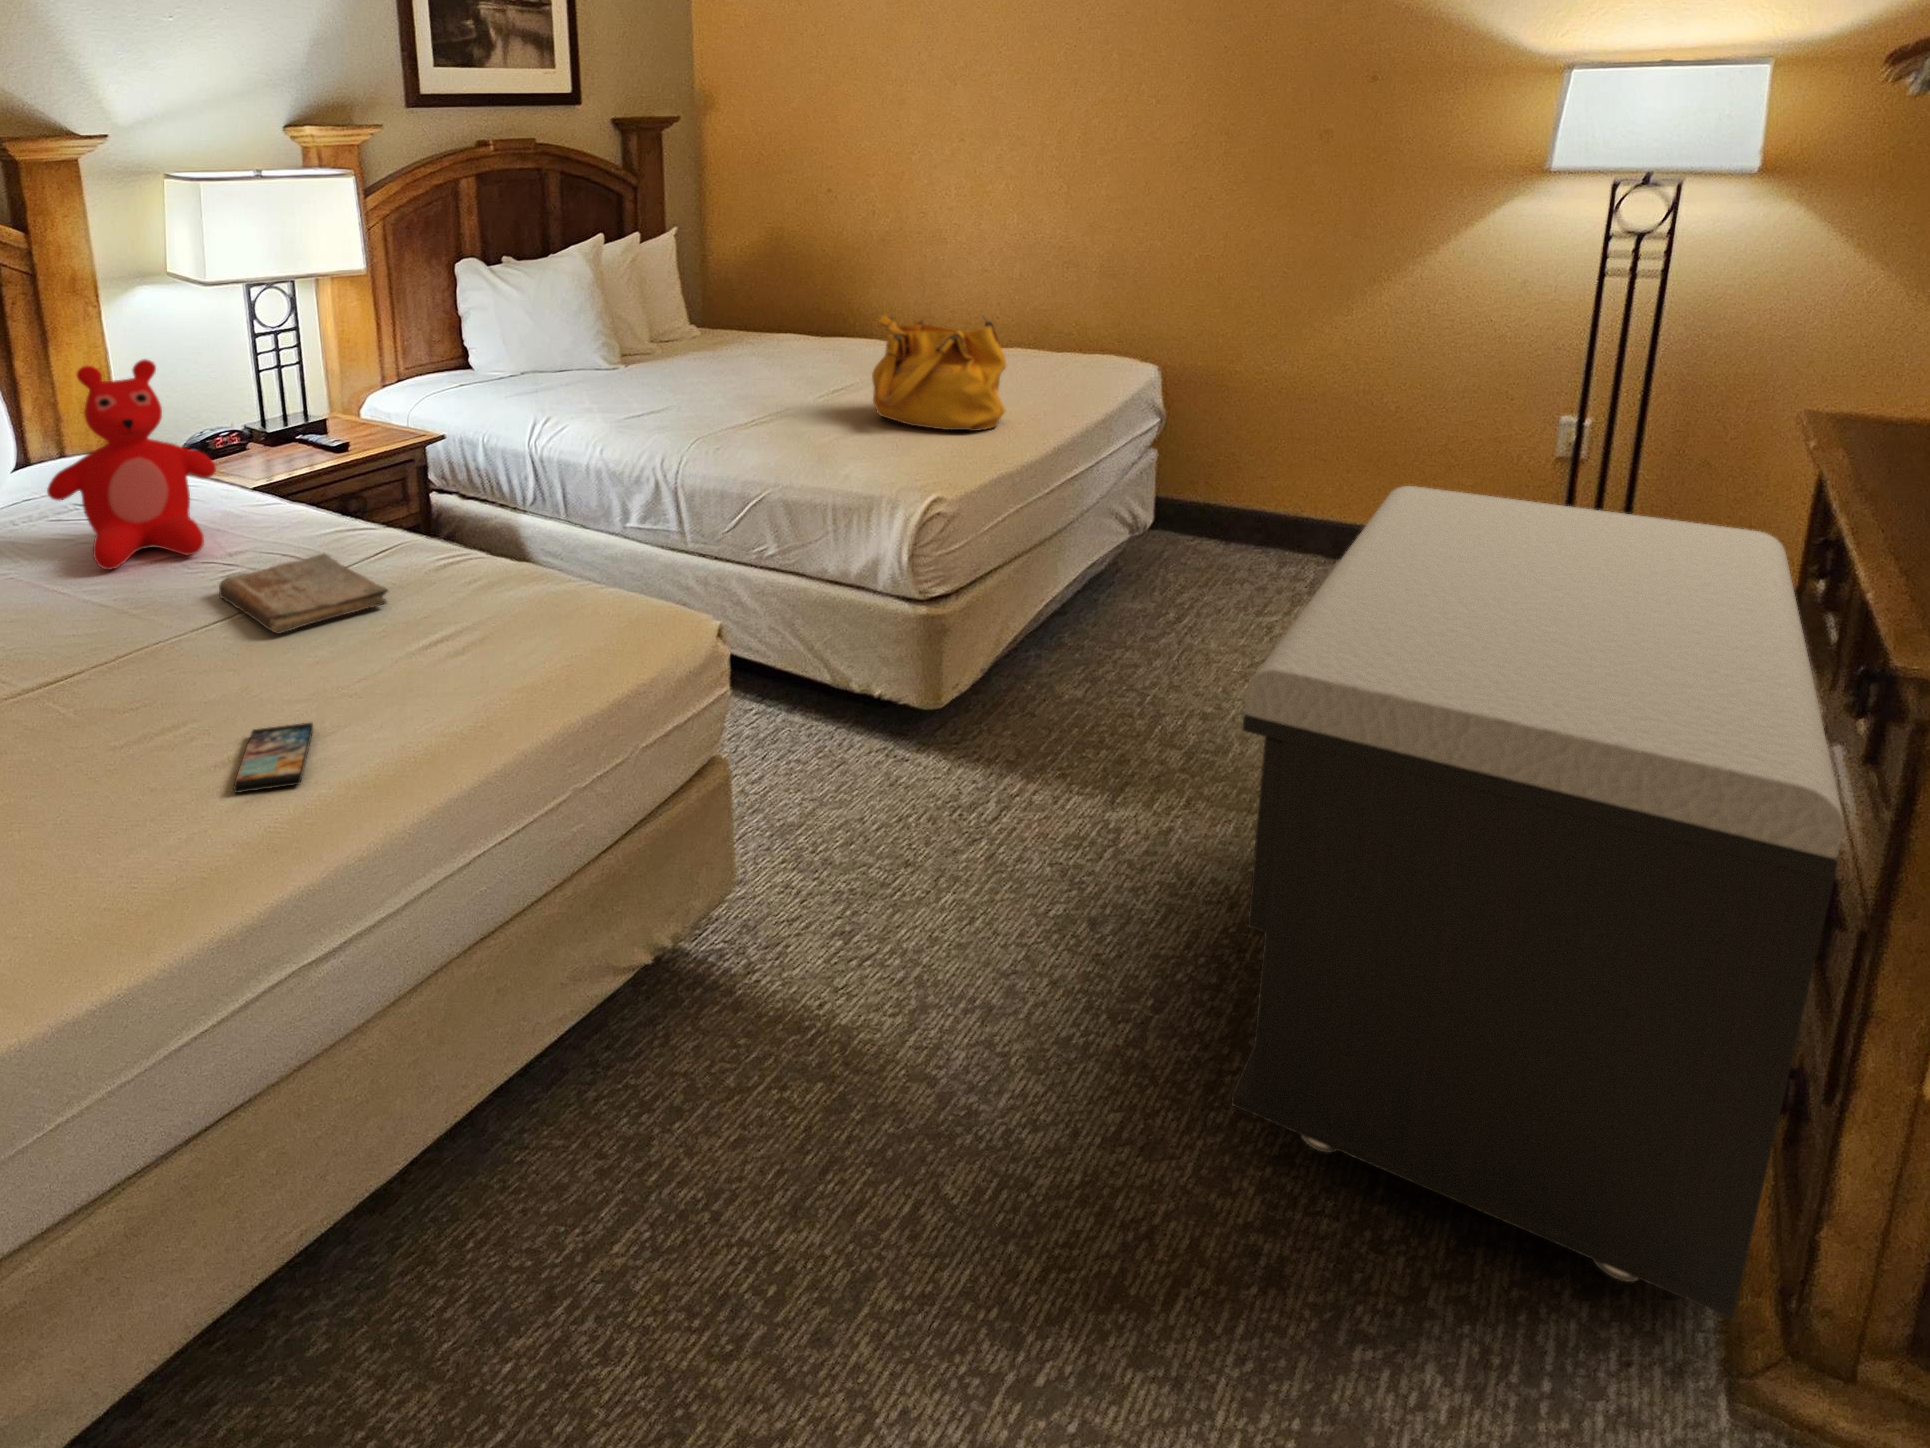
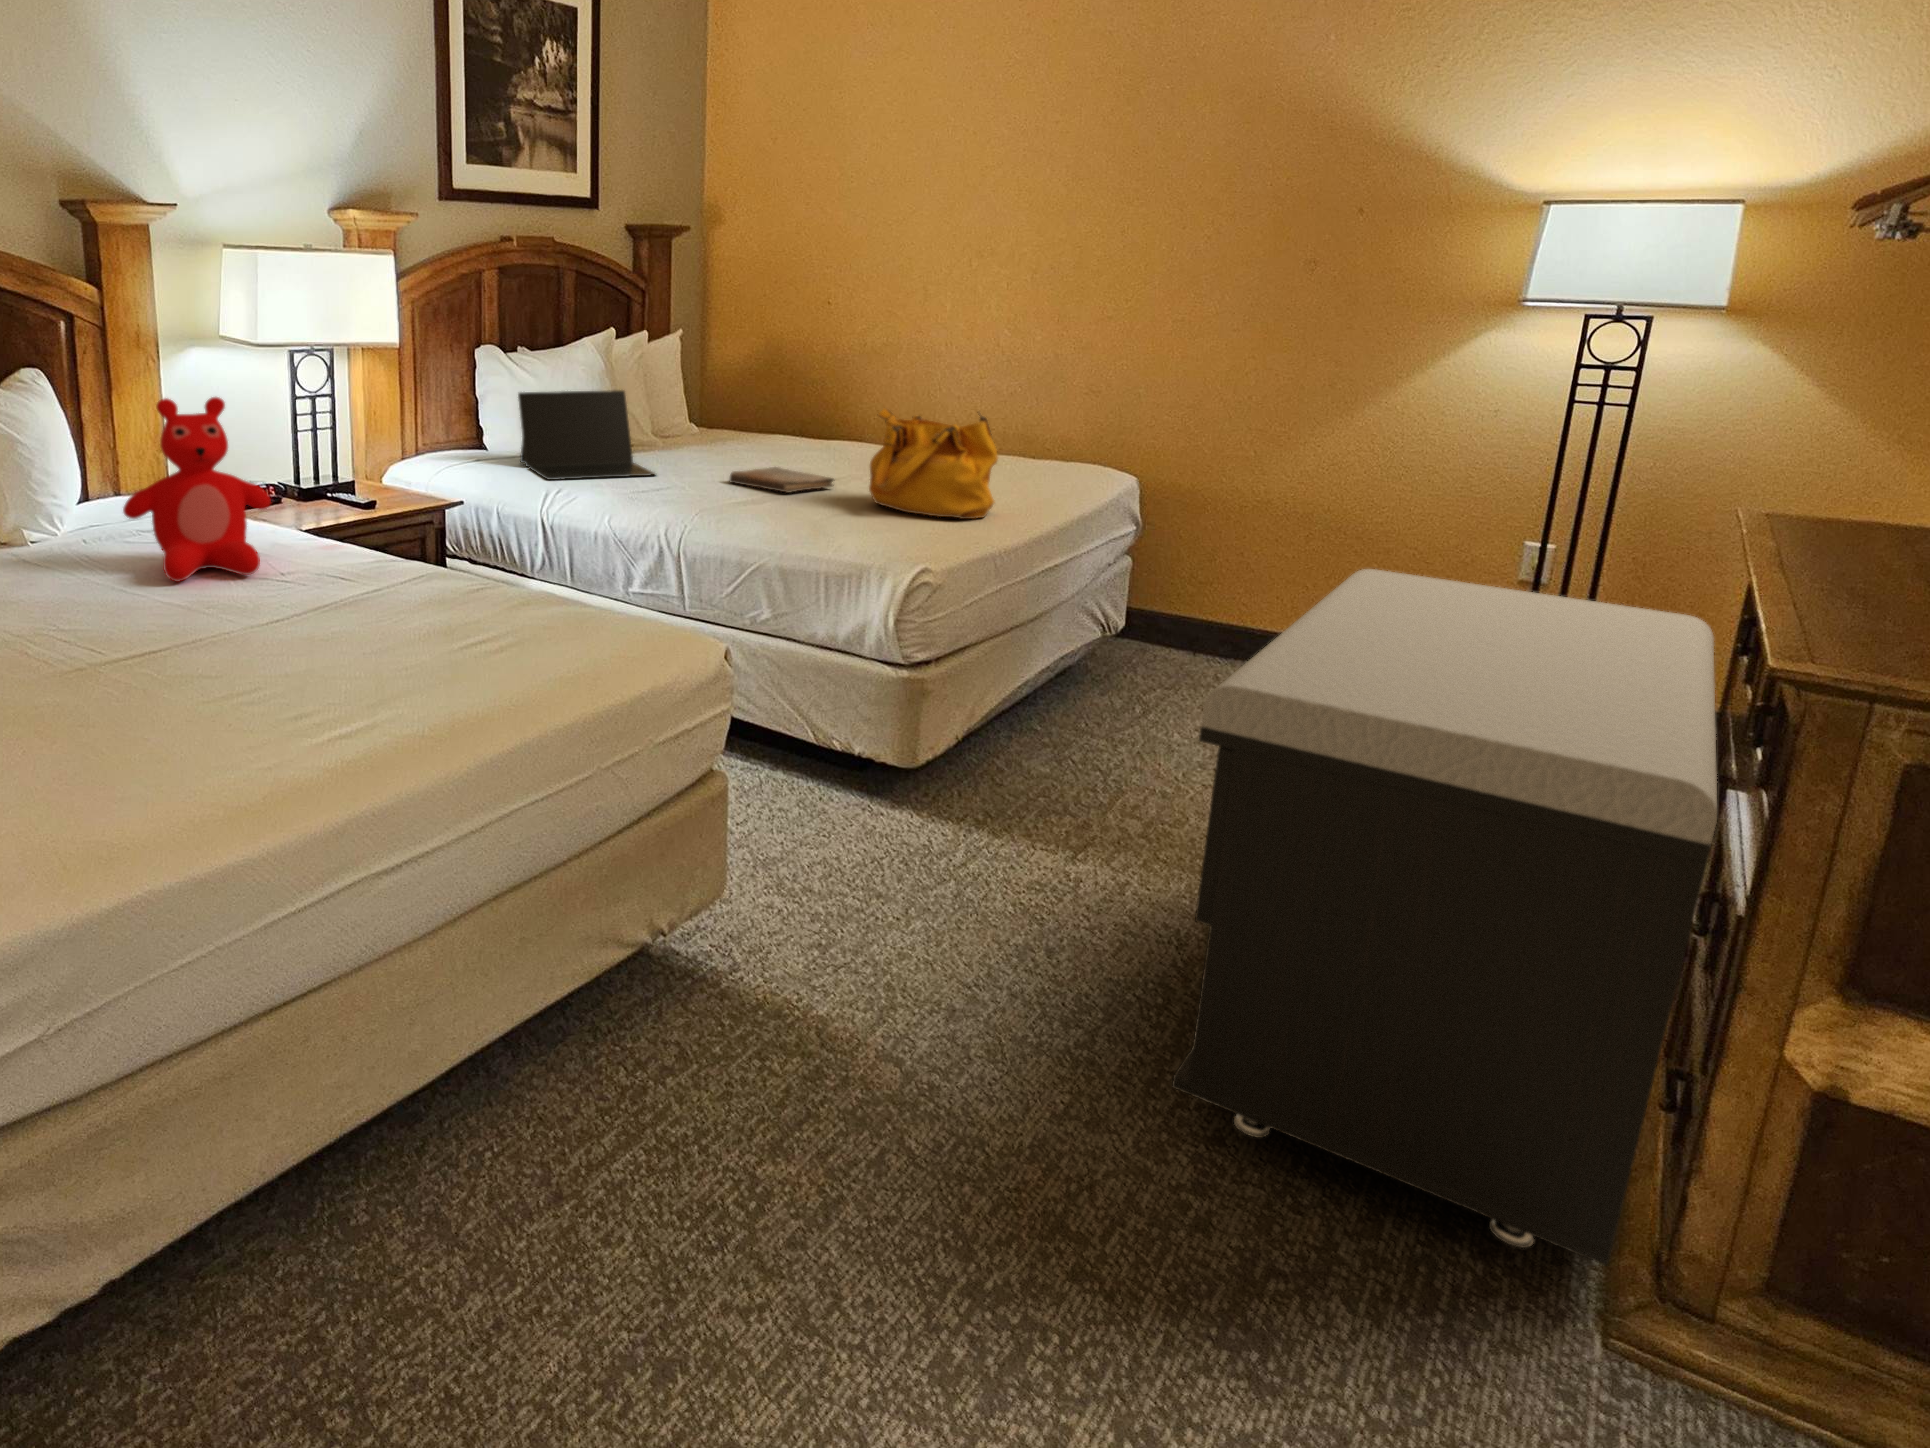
laptop computer: none [499,301,650,405] -> present [518,390,655,480]
book: present [219,554,388,634] -> present [730,467,834,493]
smartphone: present [234,723,313,793] -> none [314,695,376,739]

